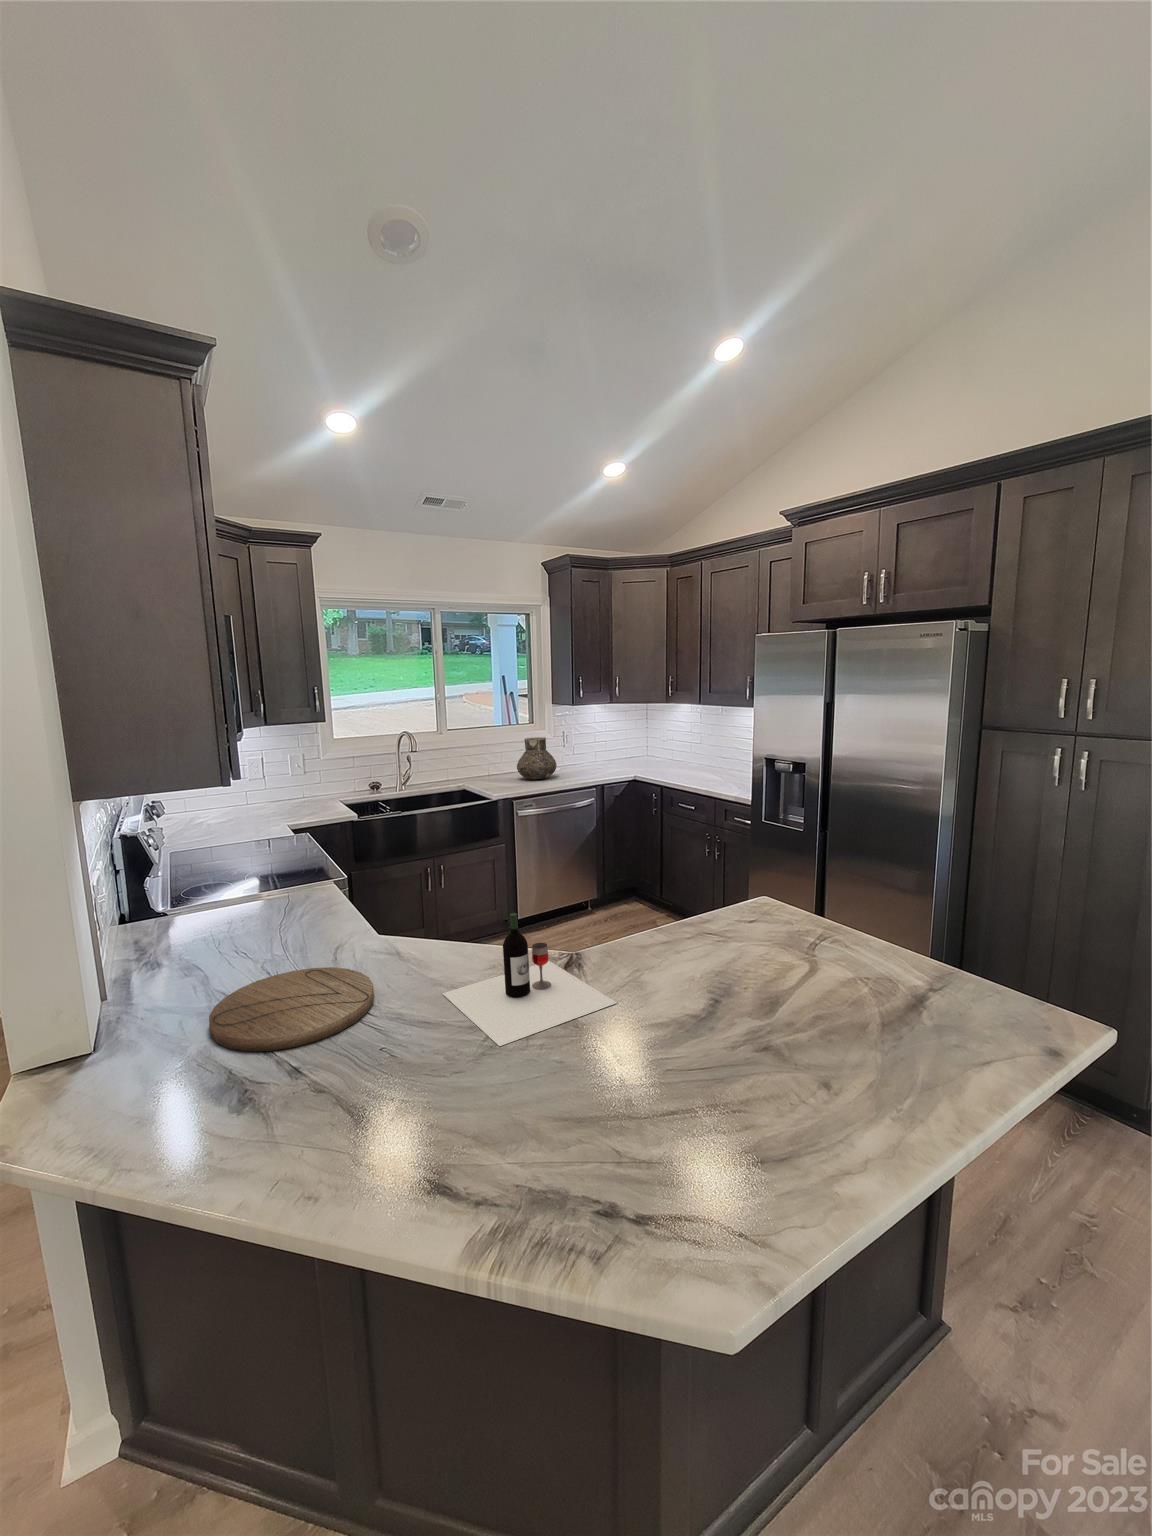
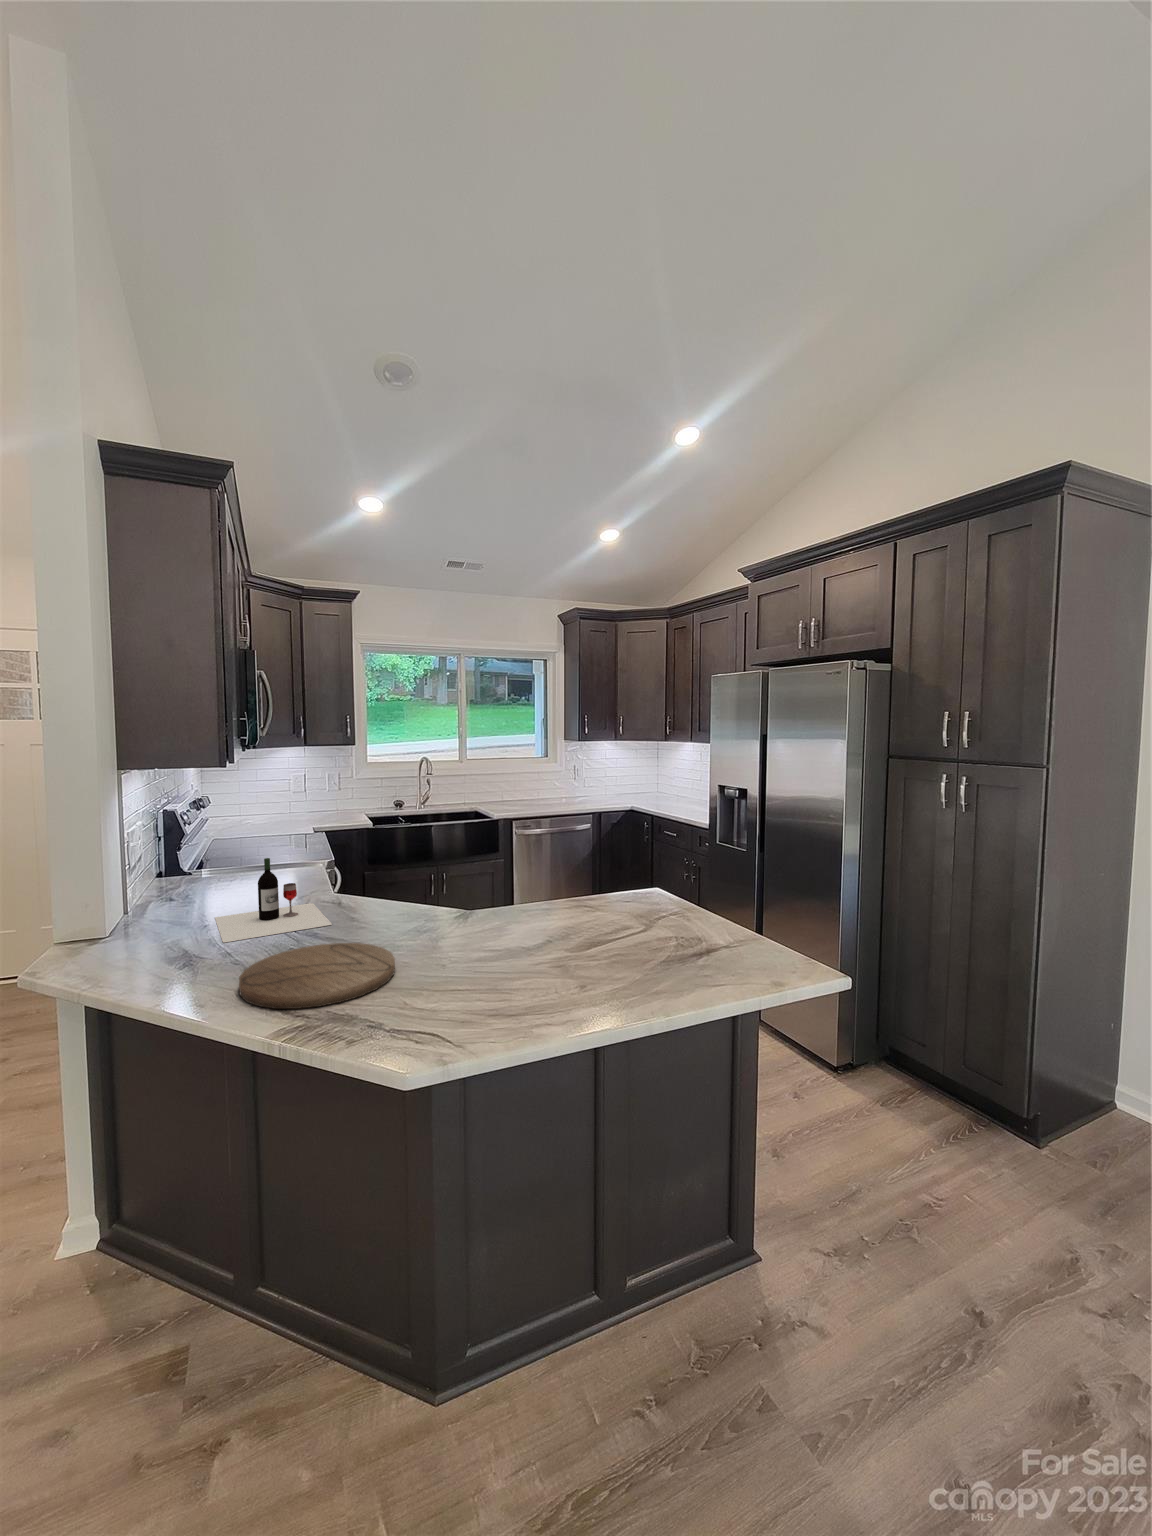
vase: present [517,737,557,779] -> none [528,768,565,806]
wine bottle: present [443,913,616,1046] -> present [215,858,332,943]

